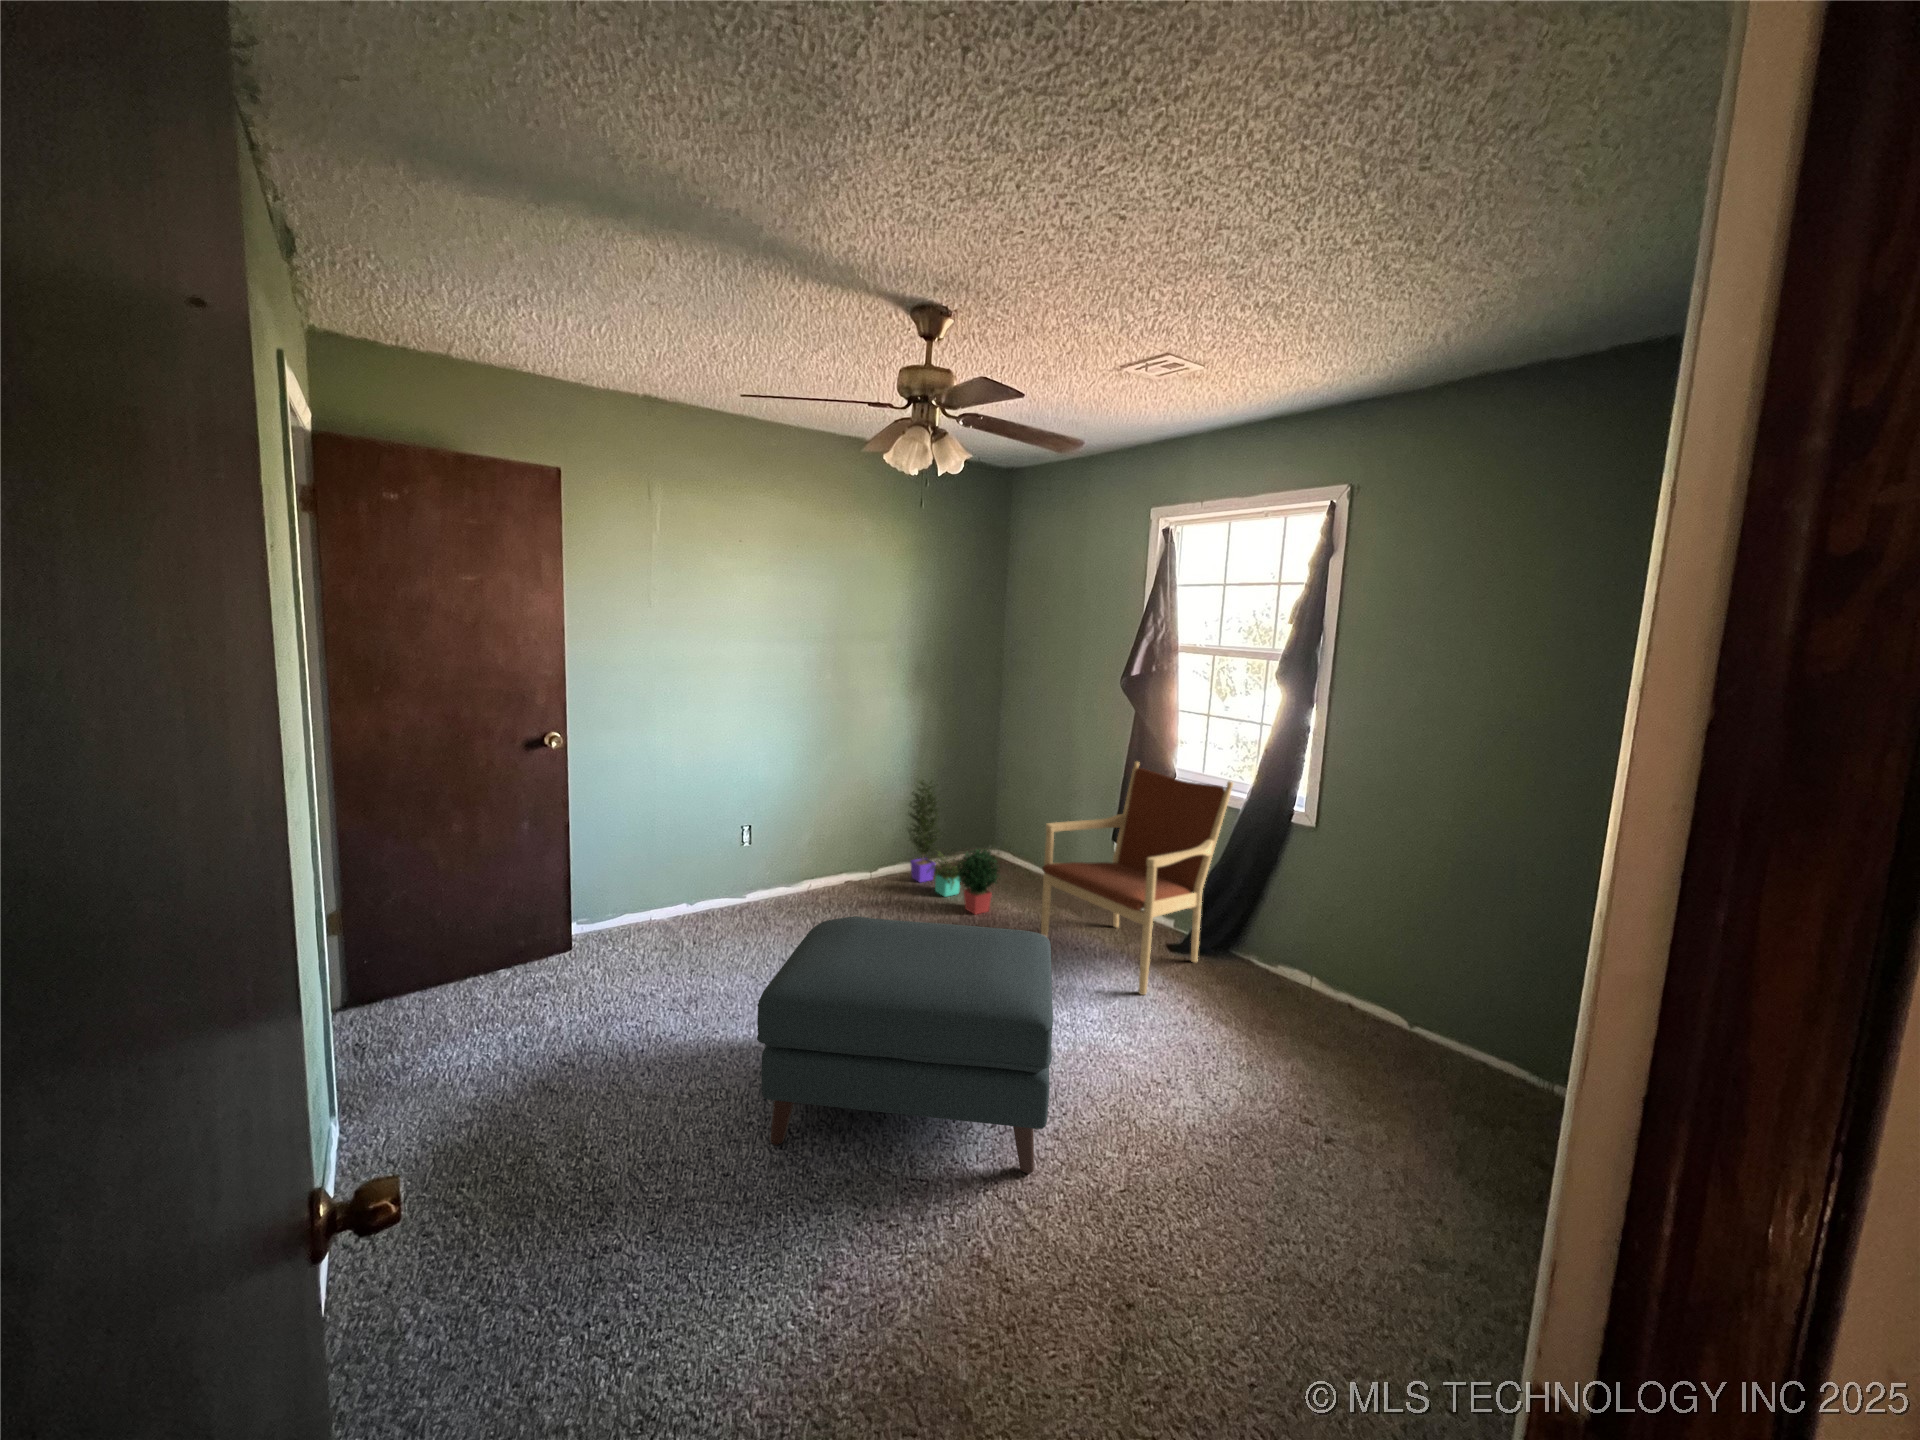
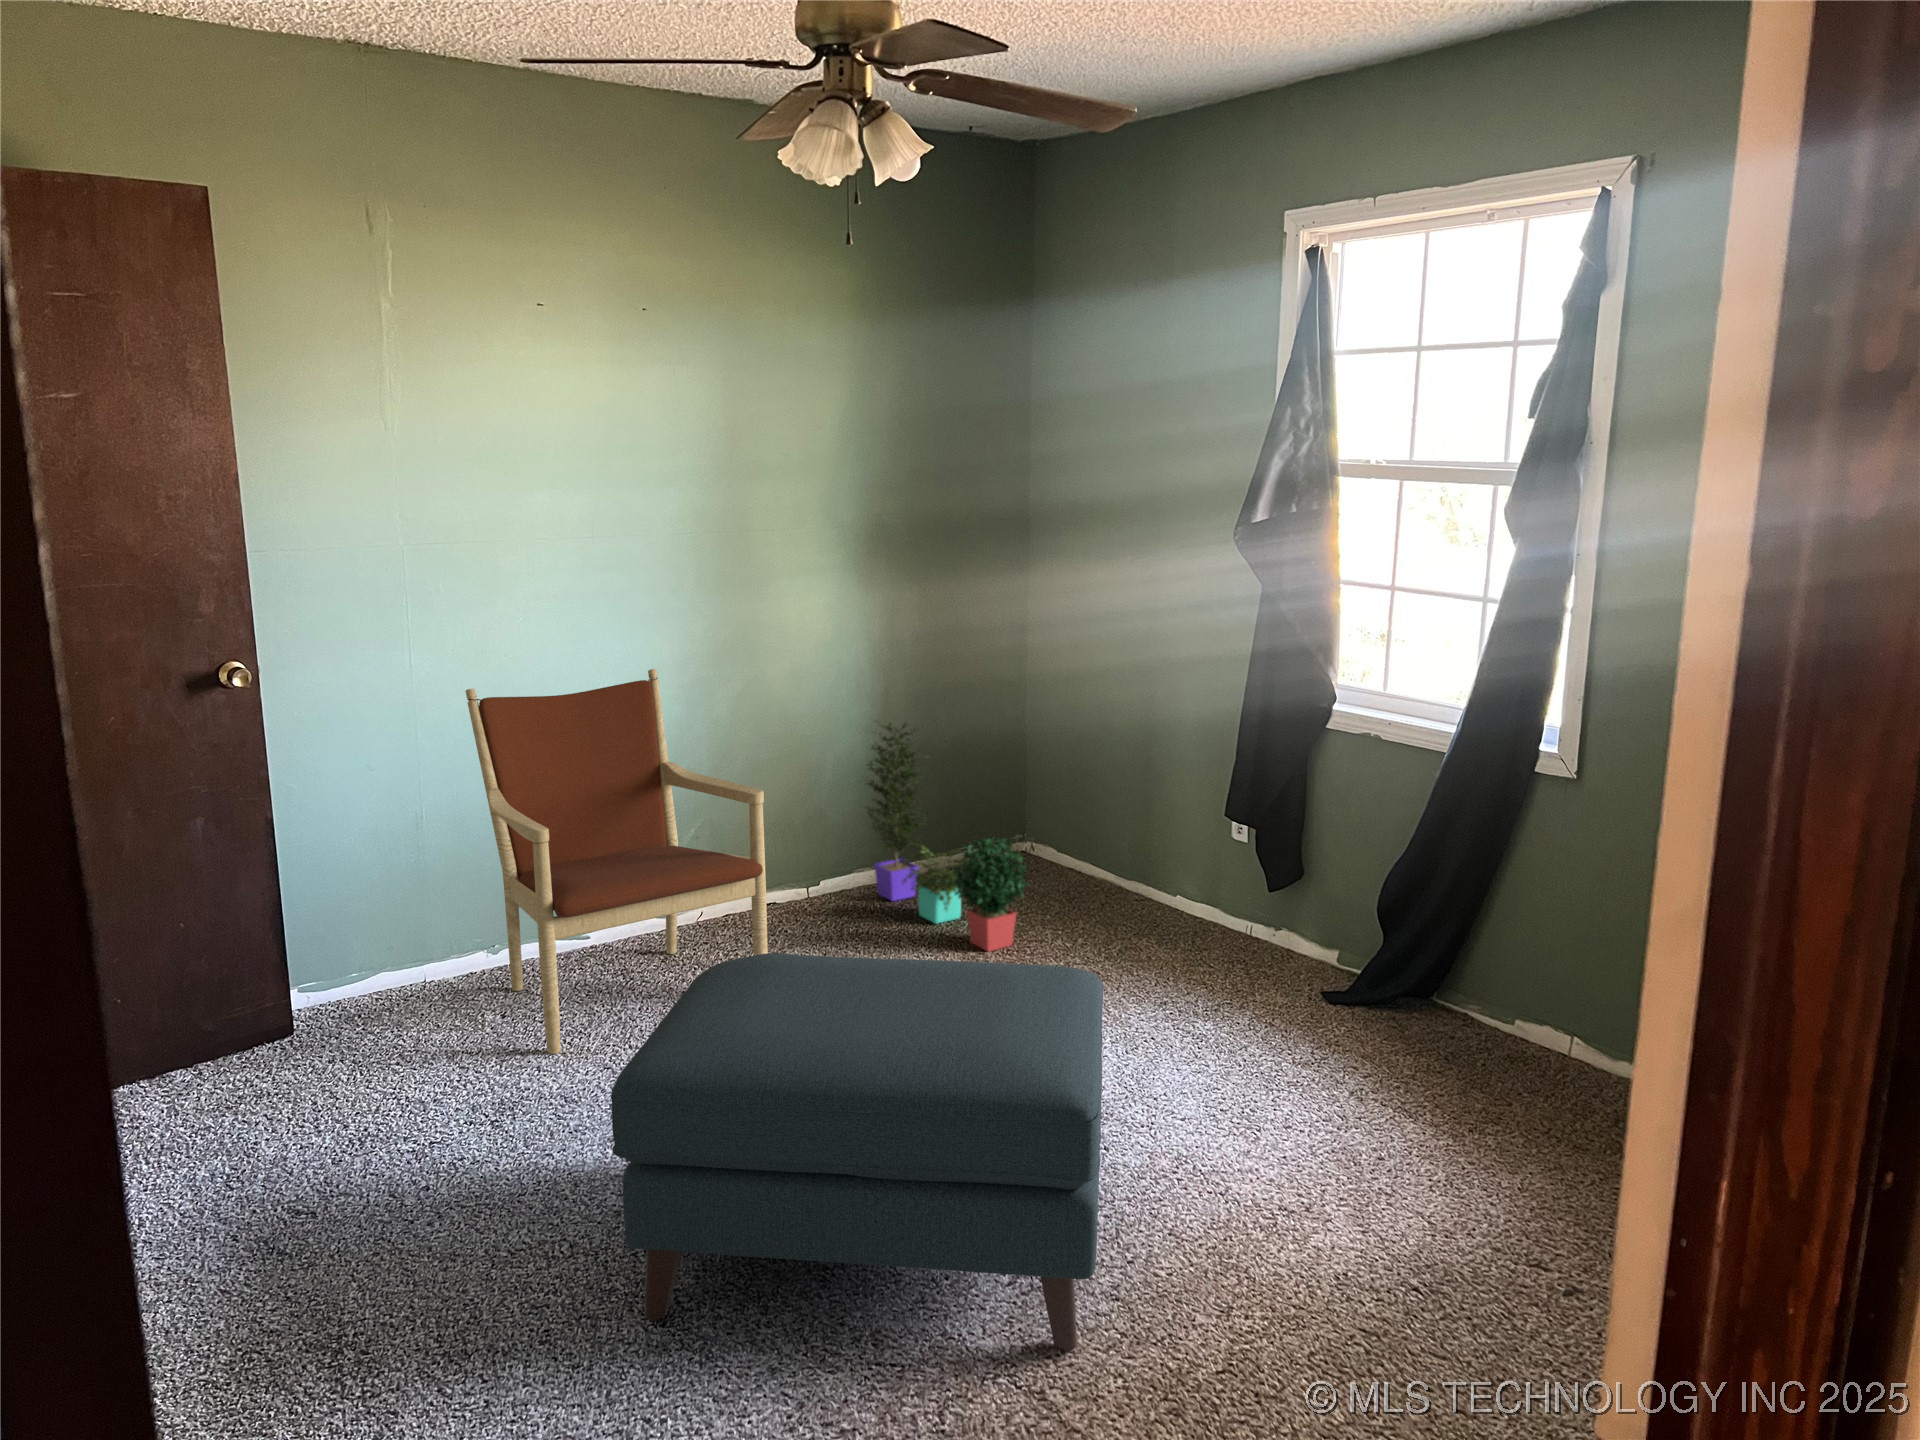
armchair: present [1041,762,1233,995] -> present [466,669,767,1054]

